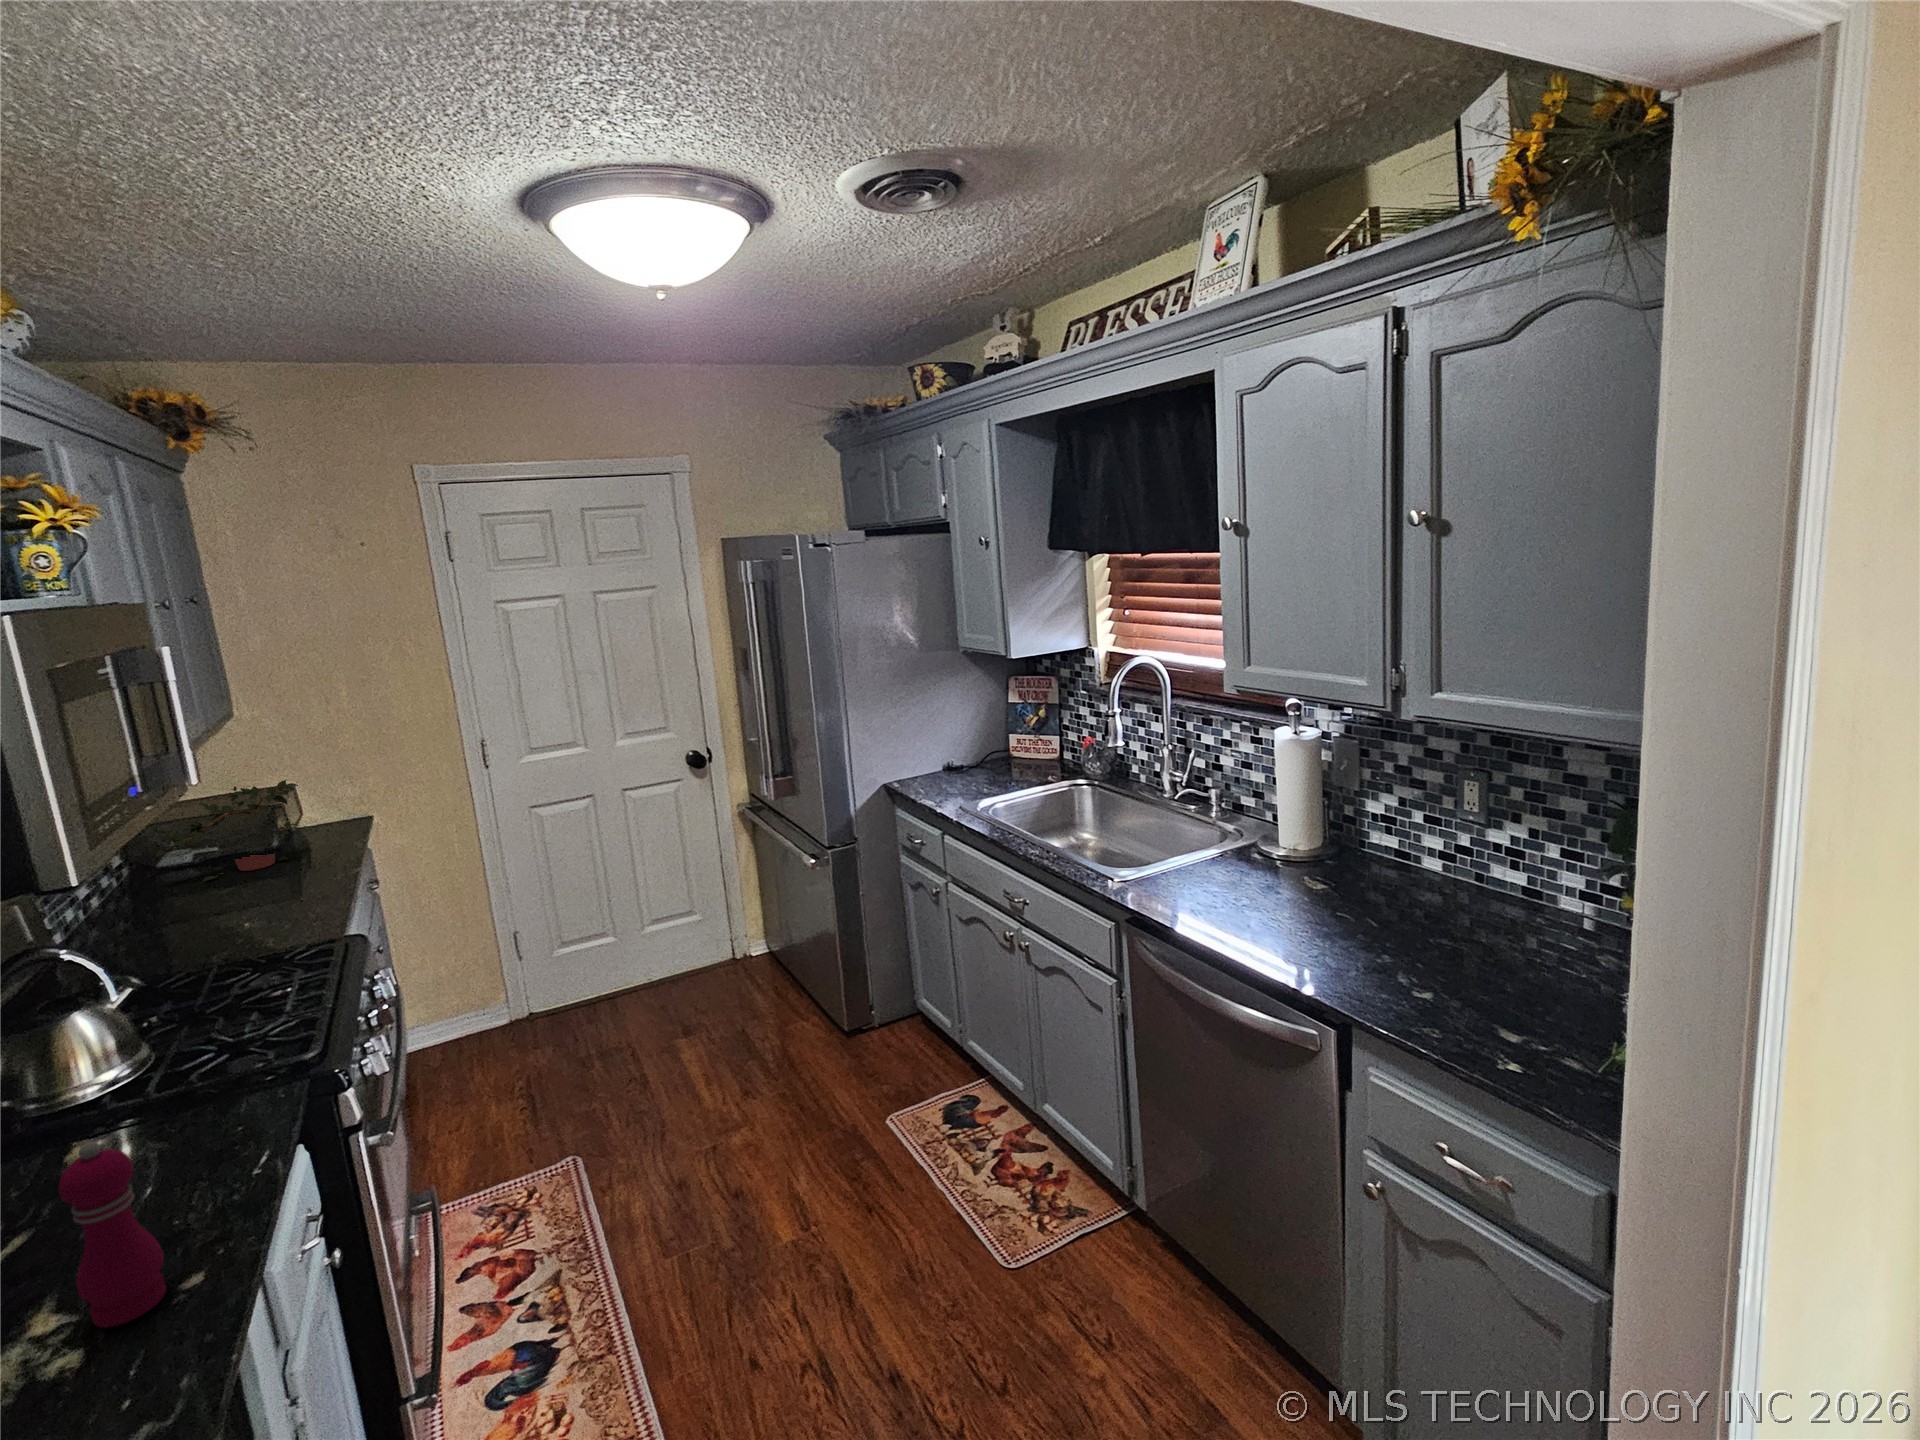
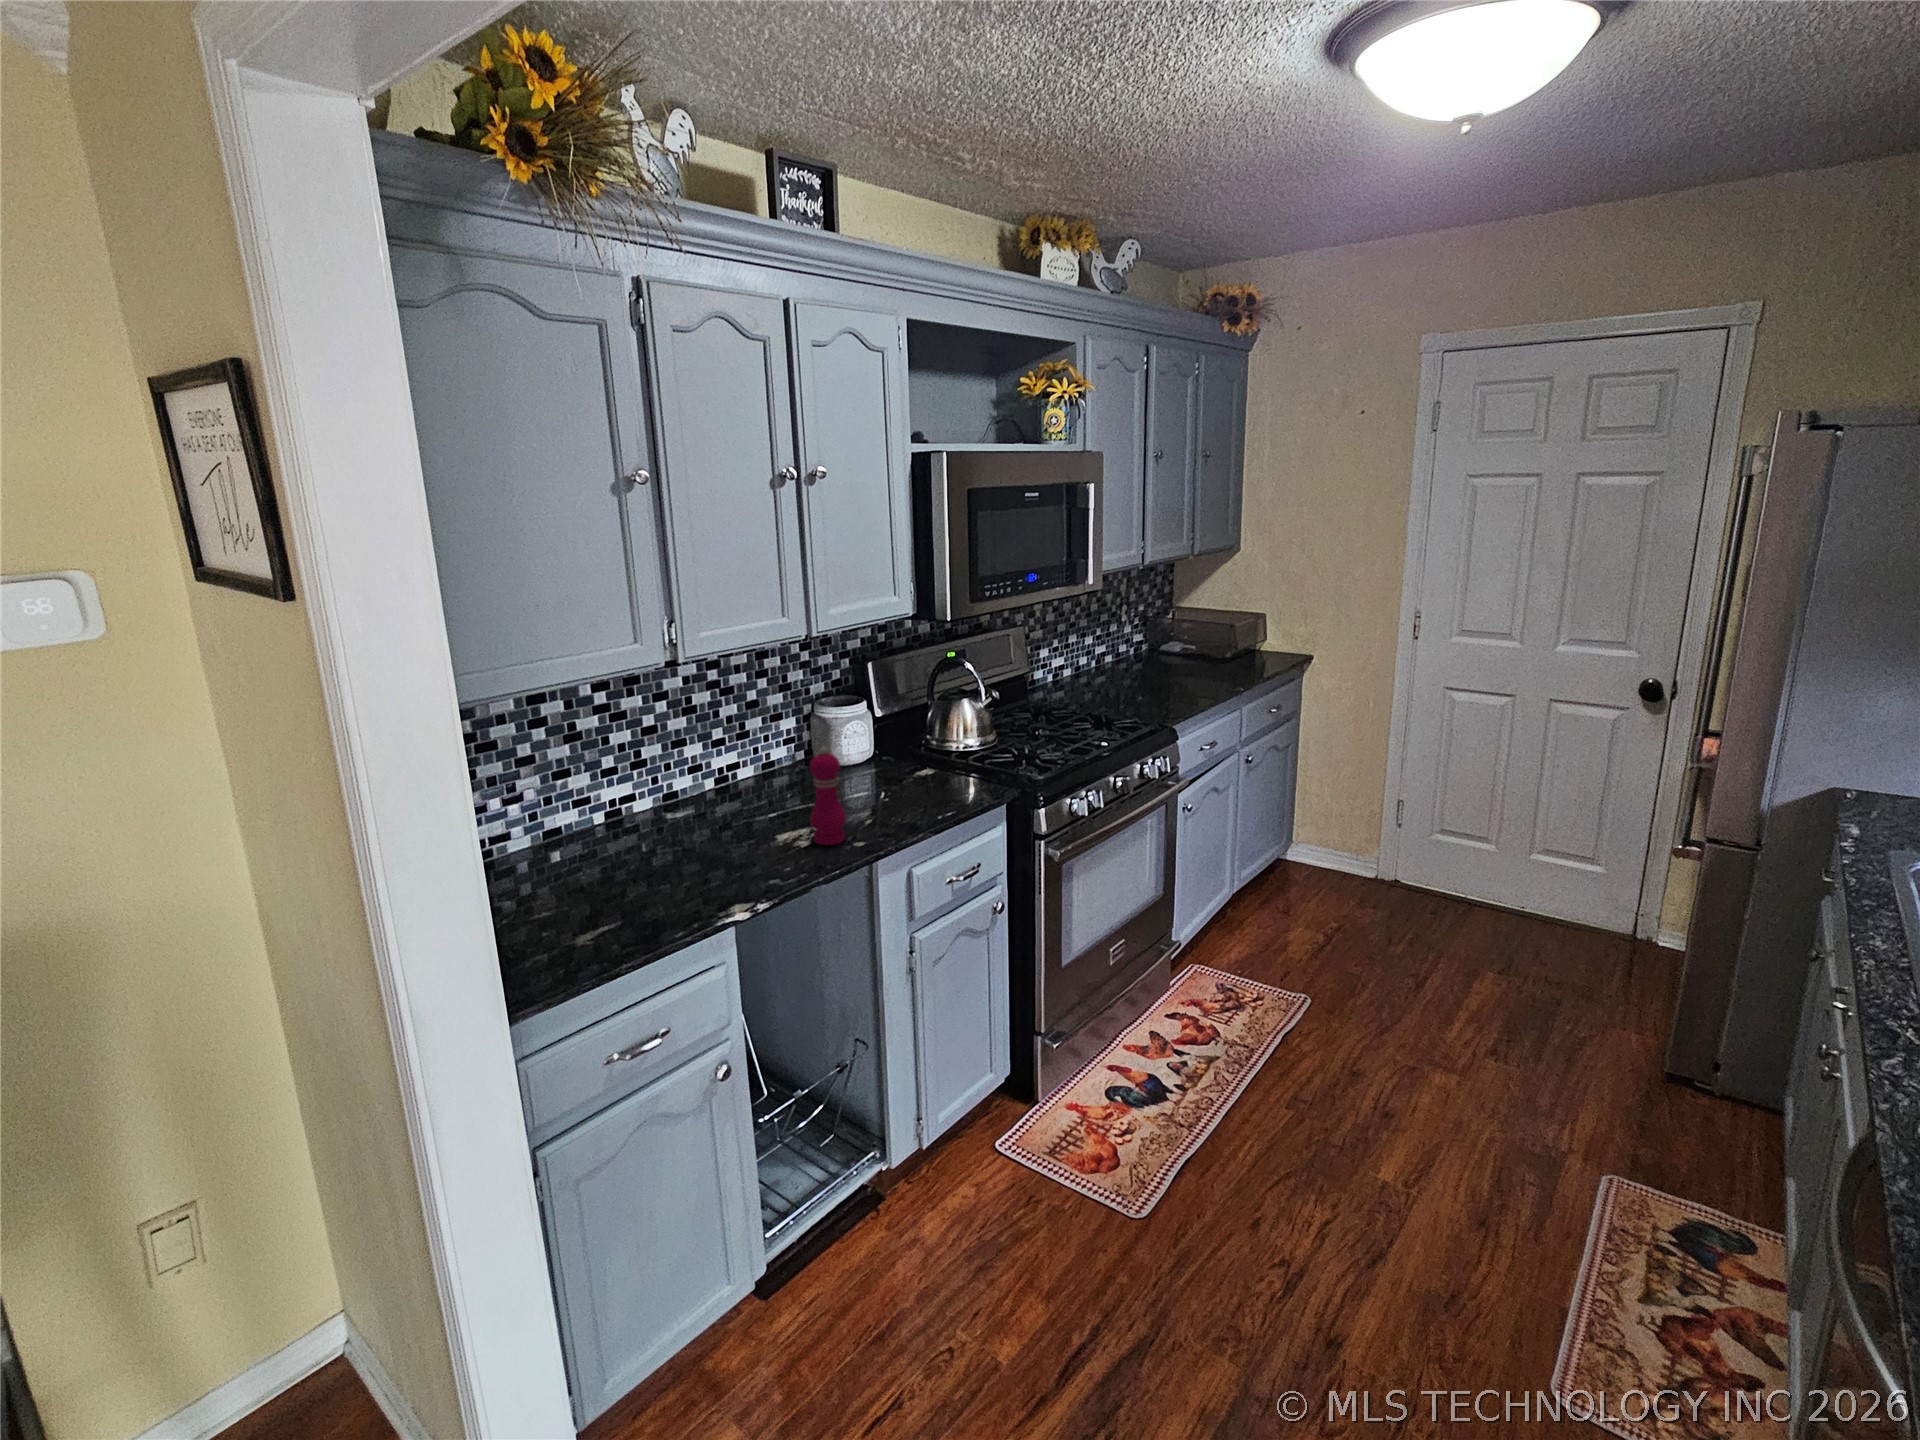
potted plant: present [153,780,300,882] -> none [1141,602,1239,668]

